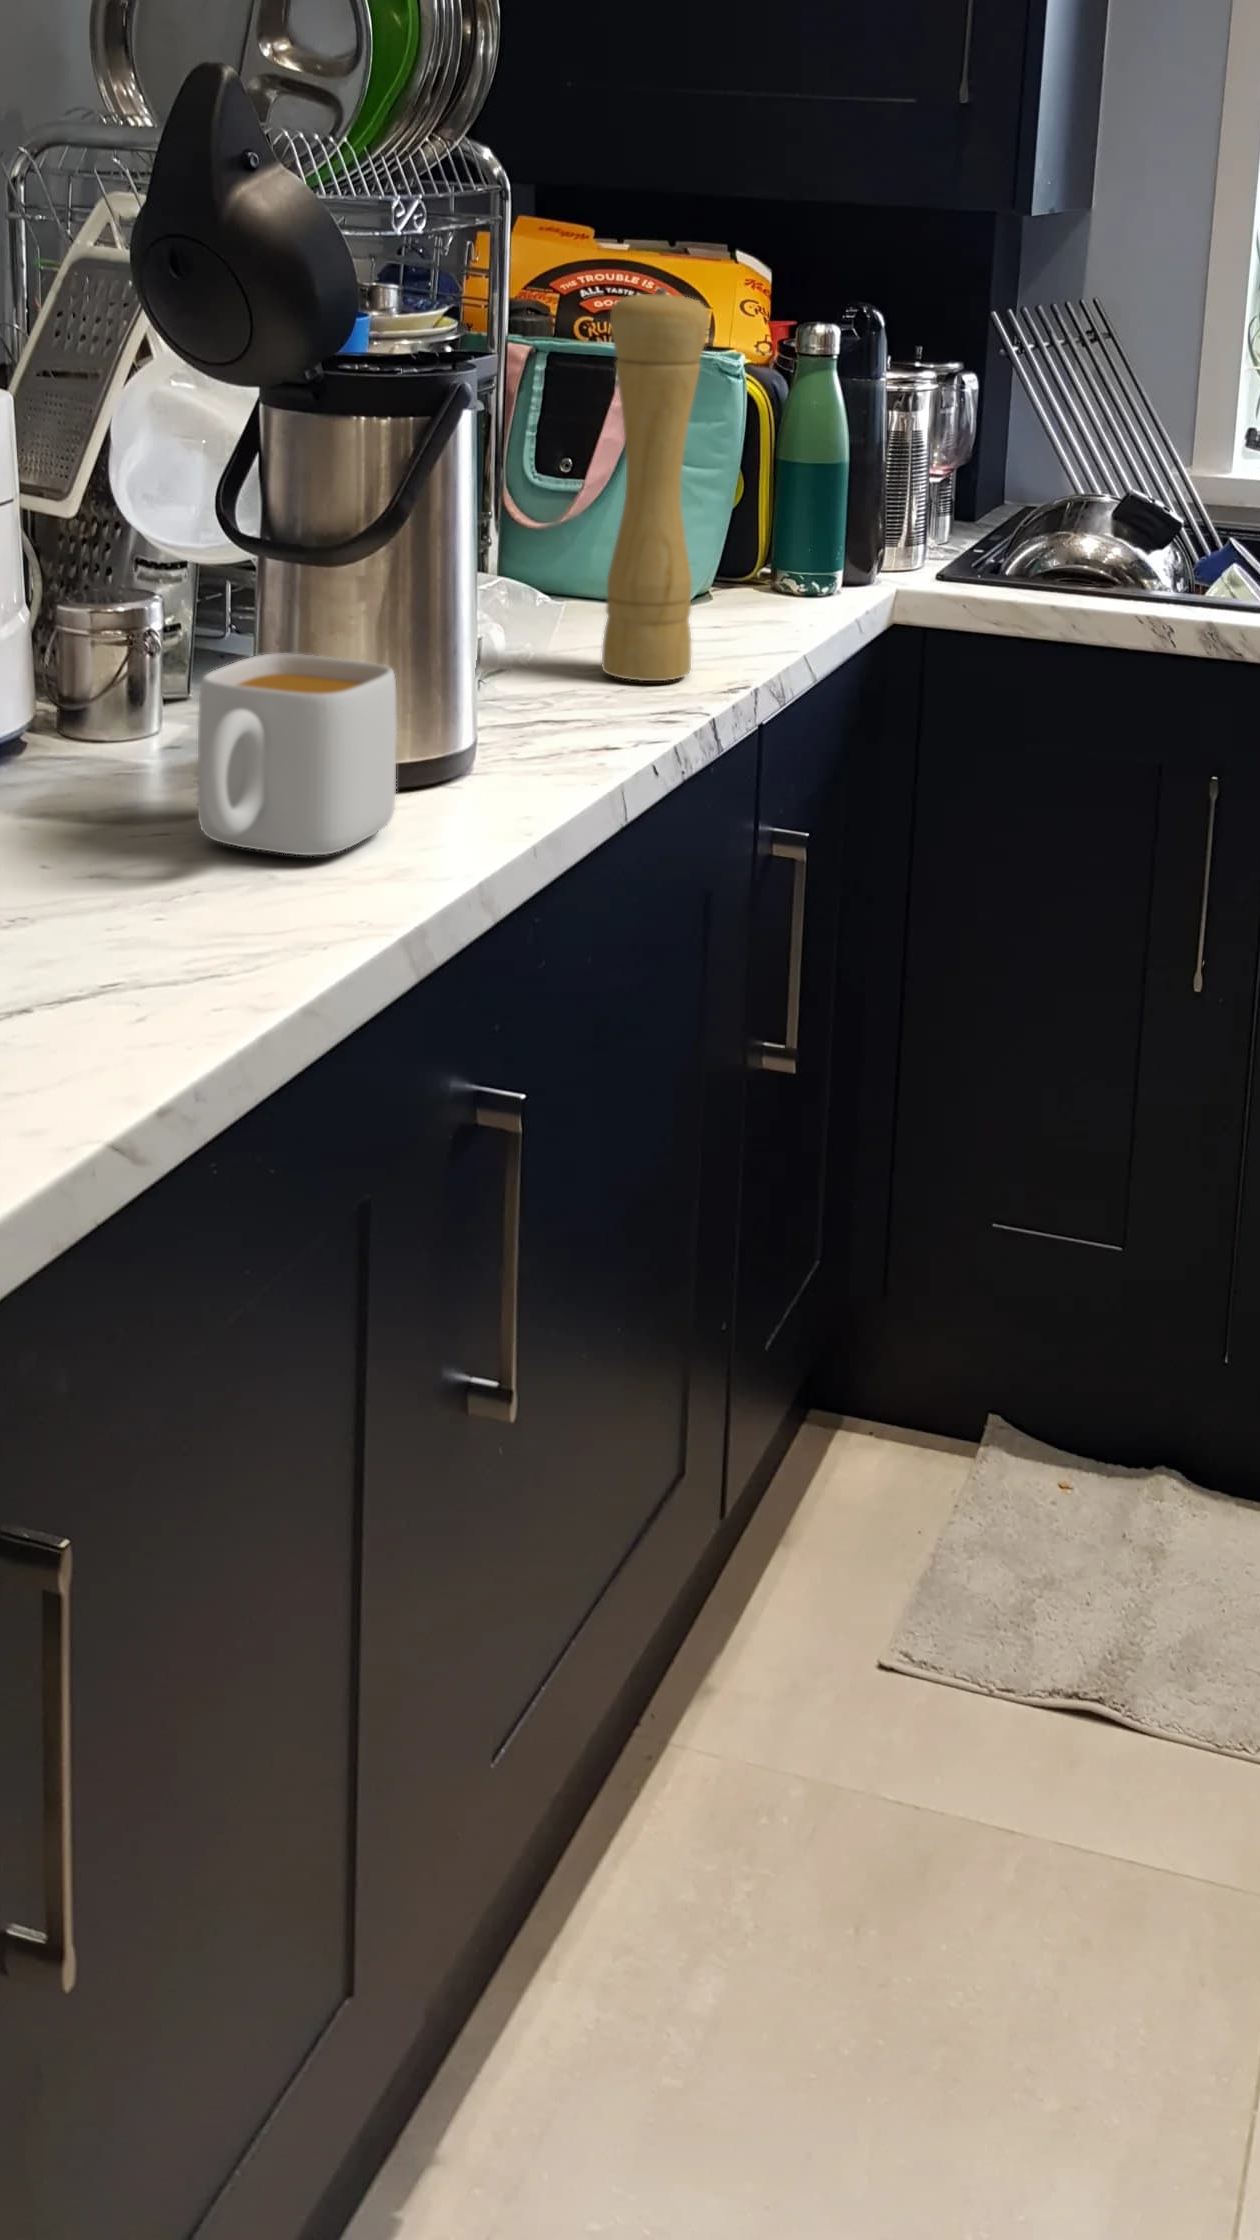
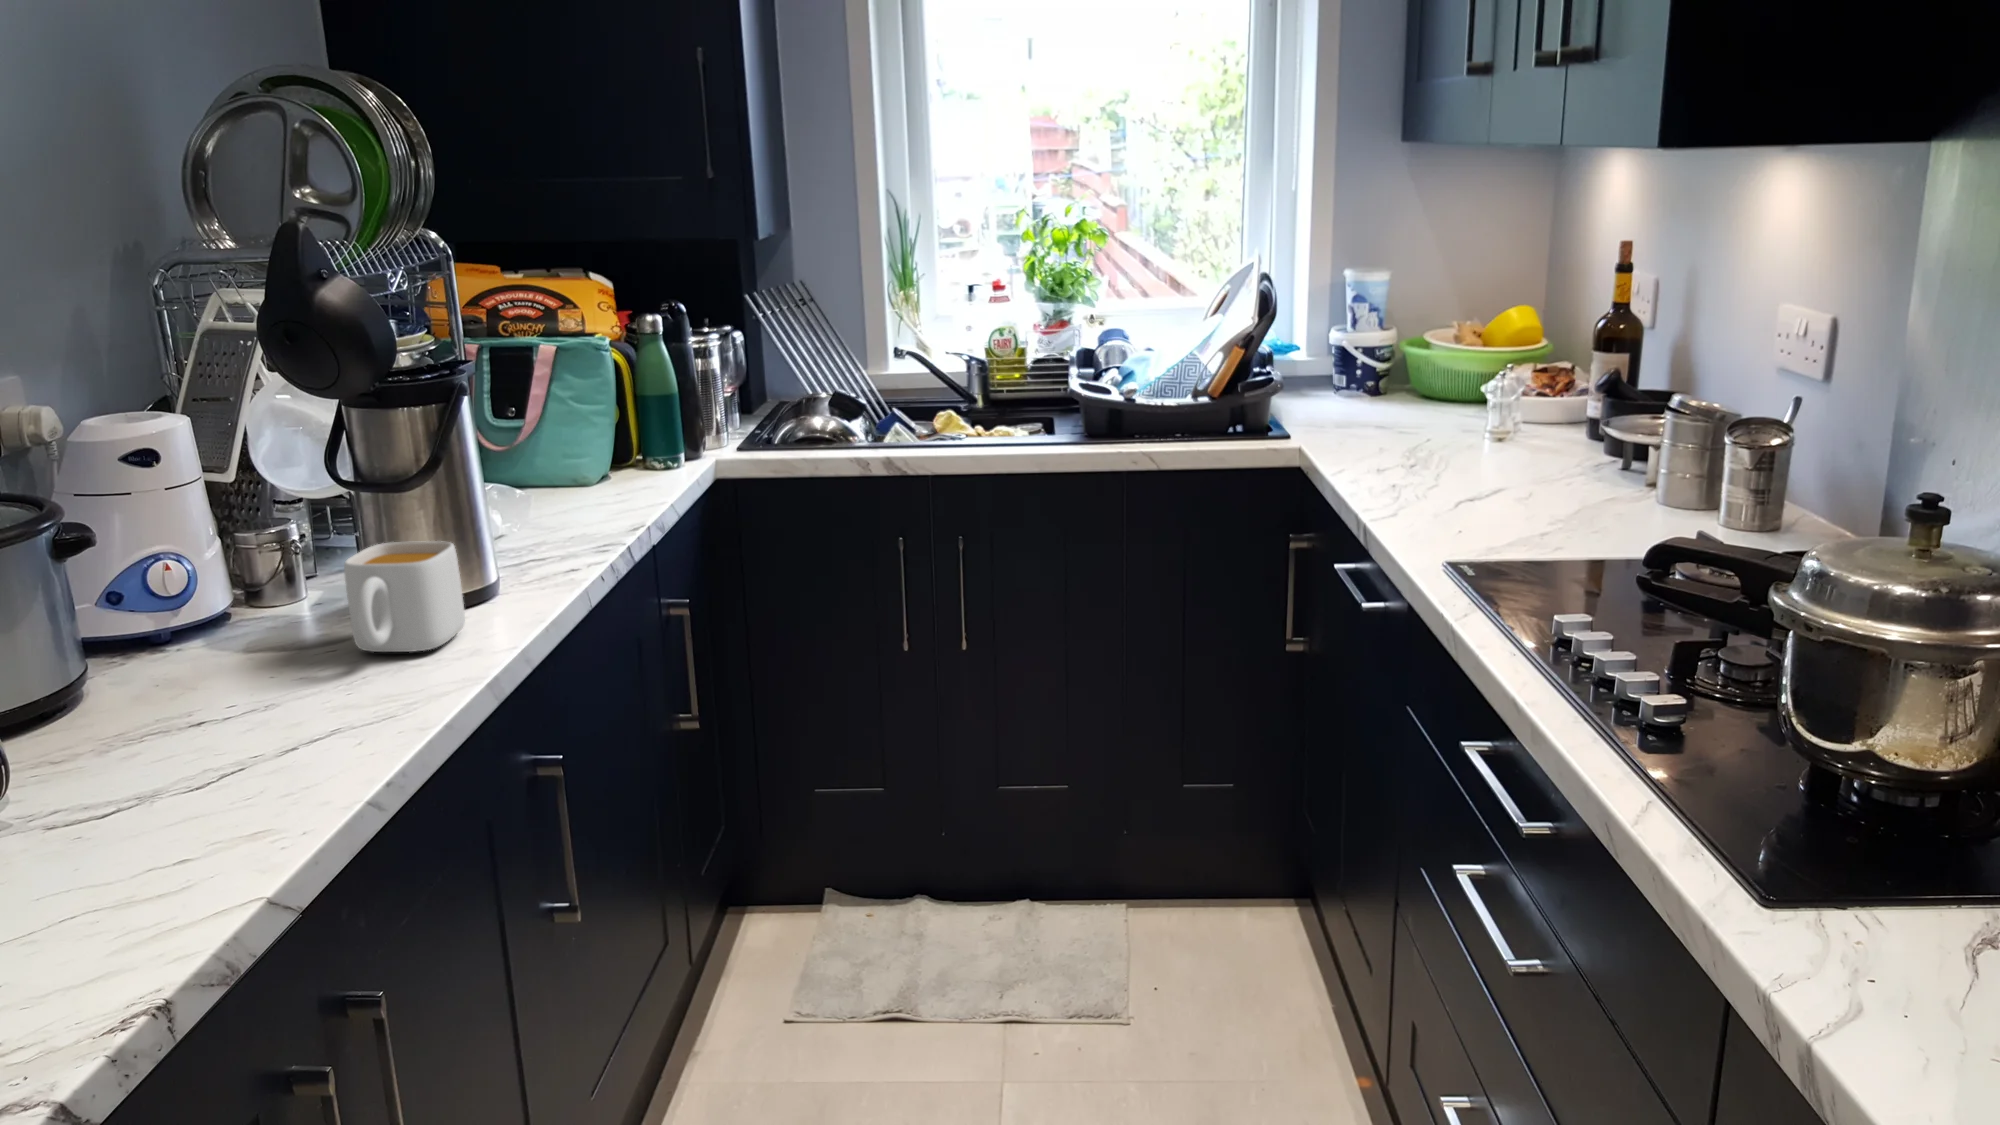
pepper mill: present [602,288,709,681] -> none [534,309,608,530]

